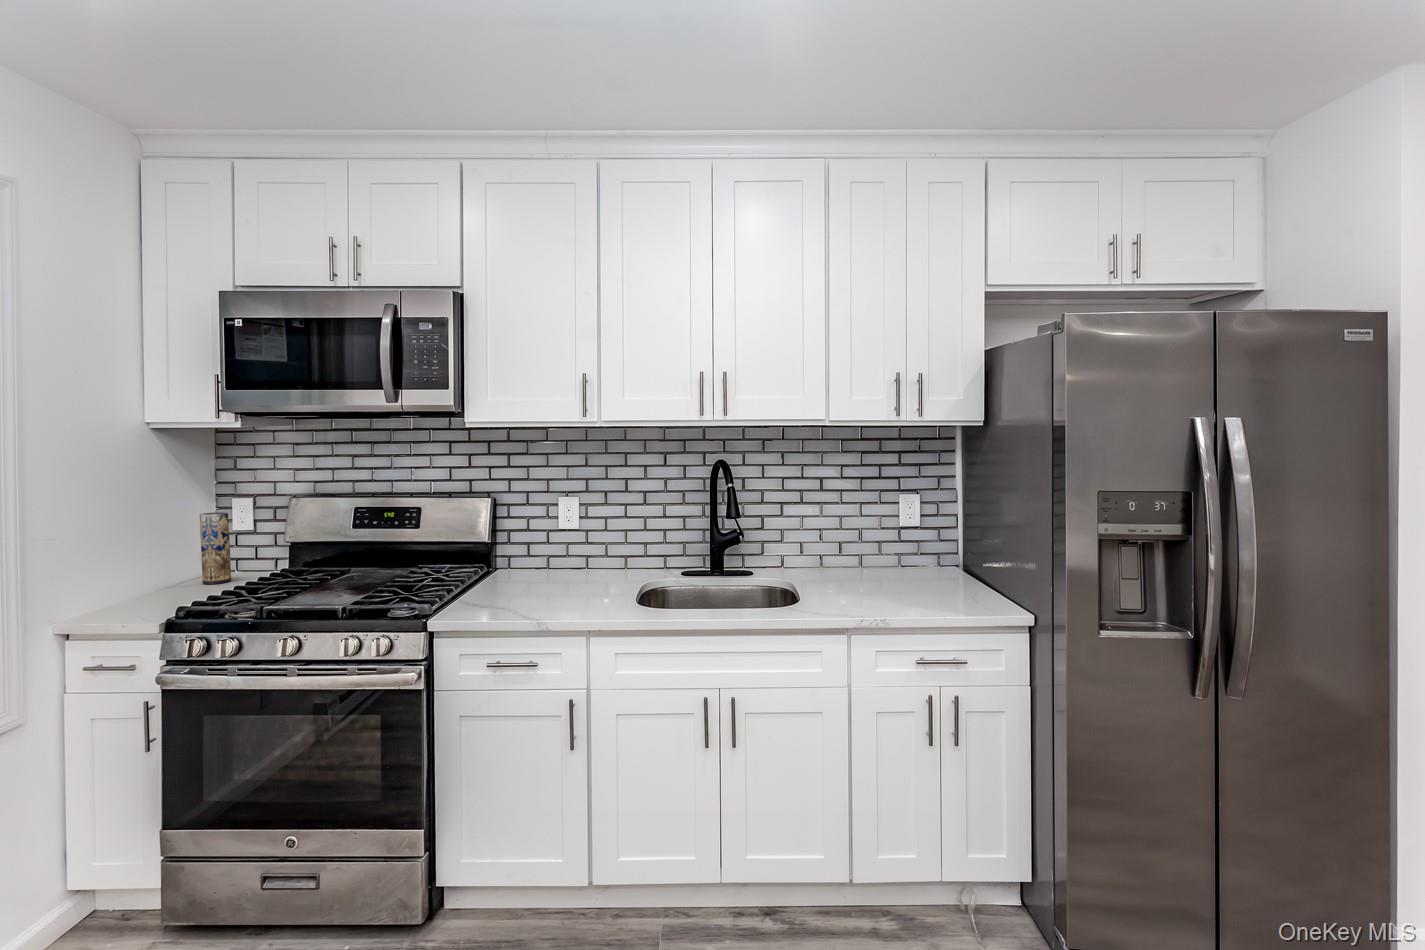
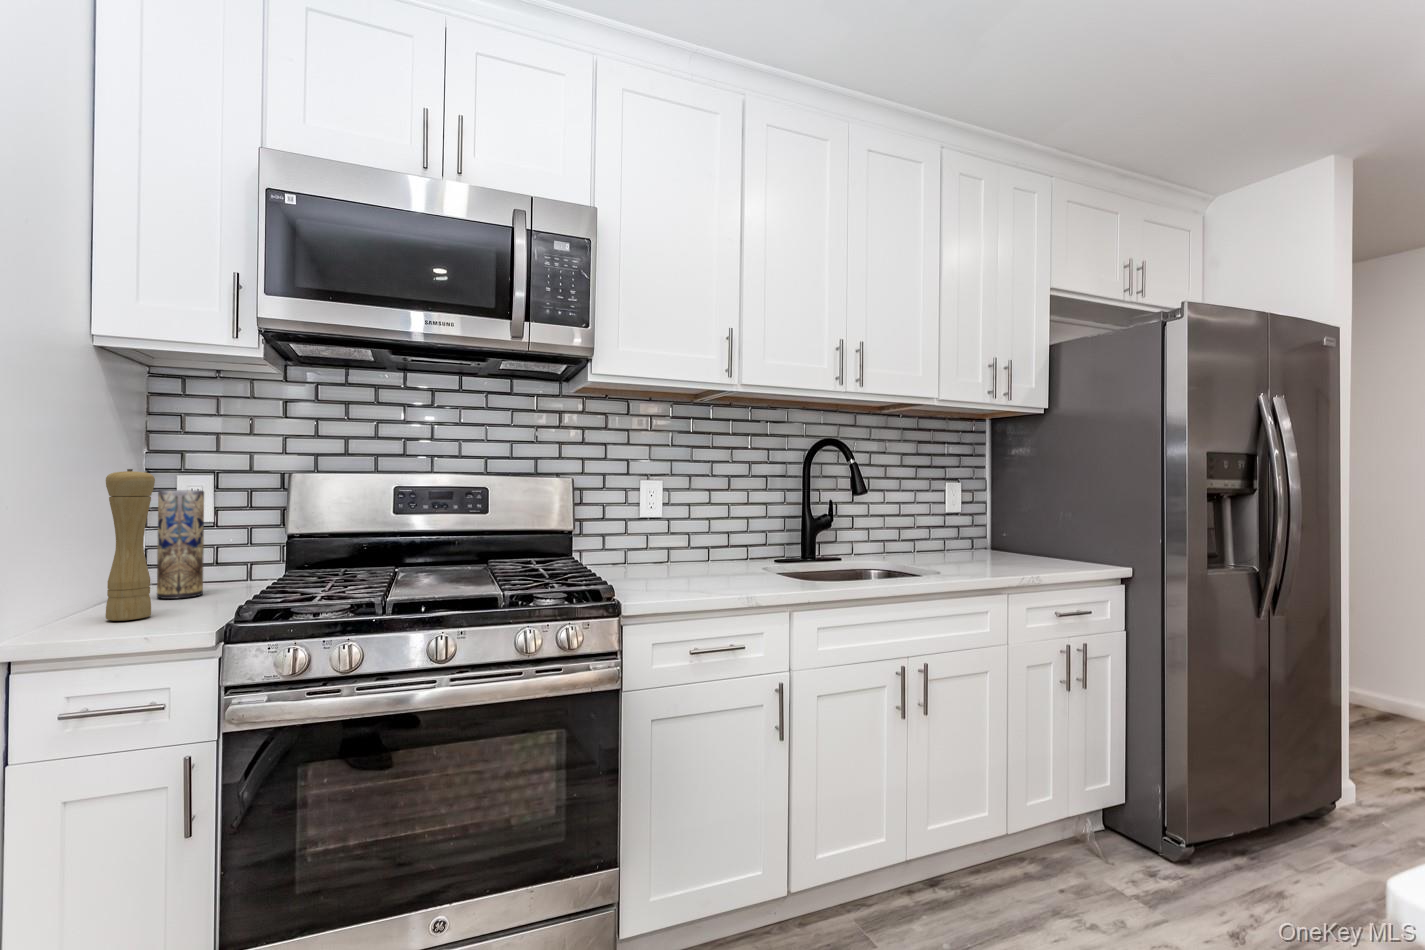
pepper mill: none [140,508,171,600] -> present [106,469,155,621]

